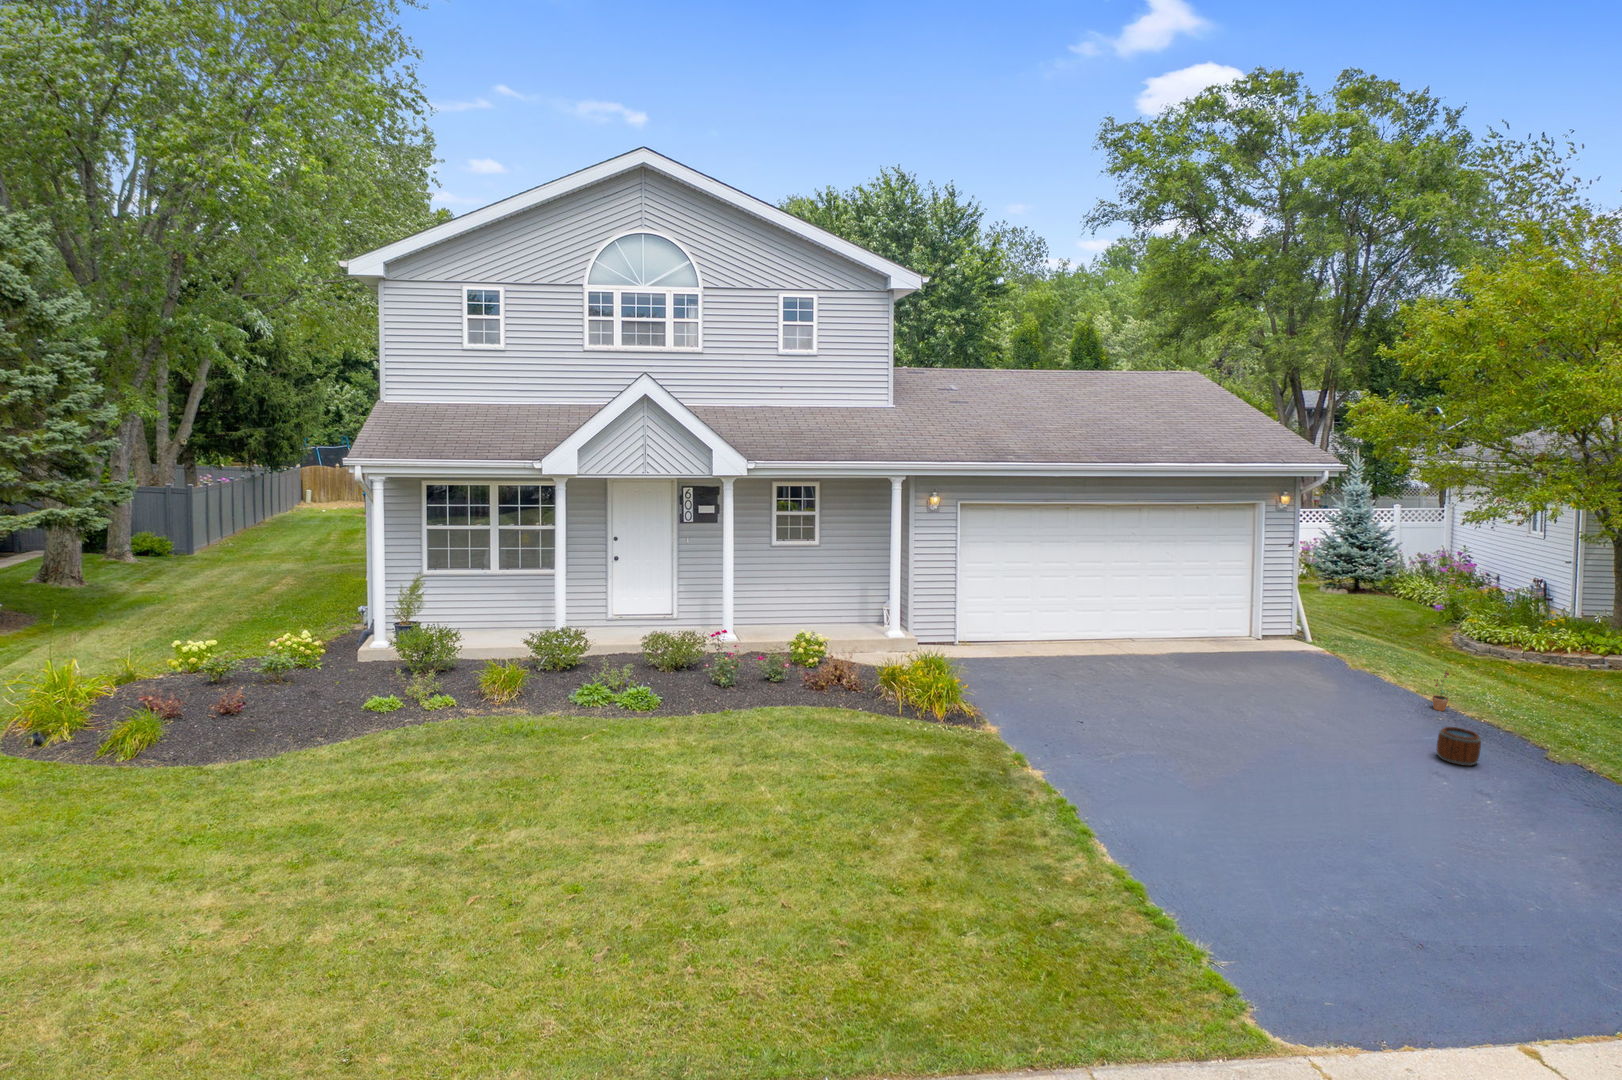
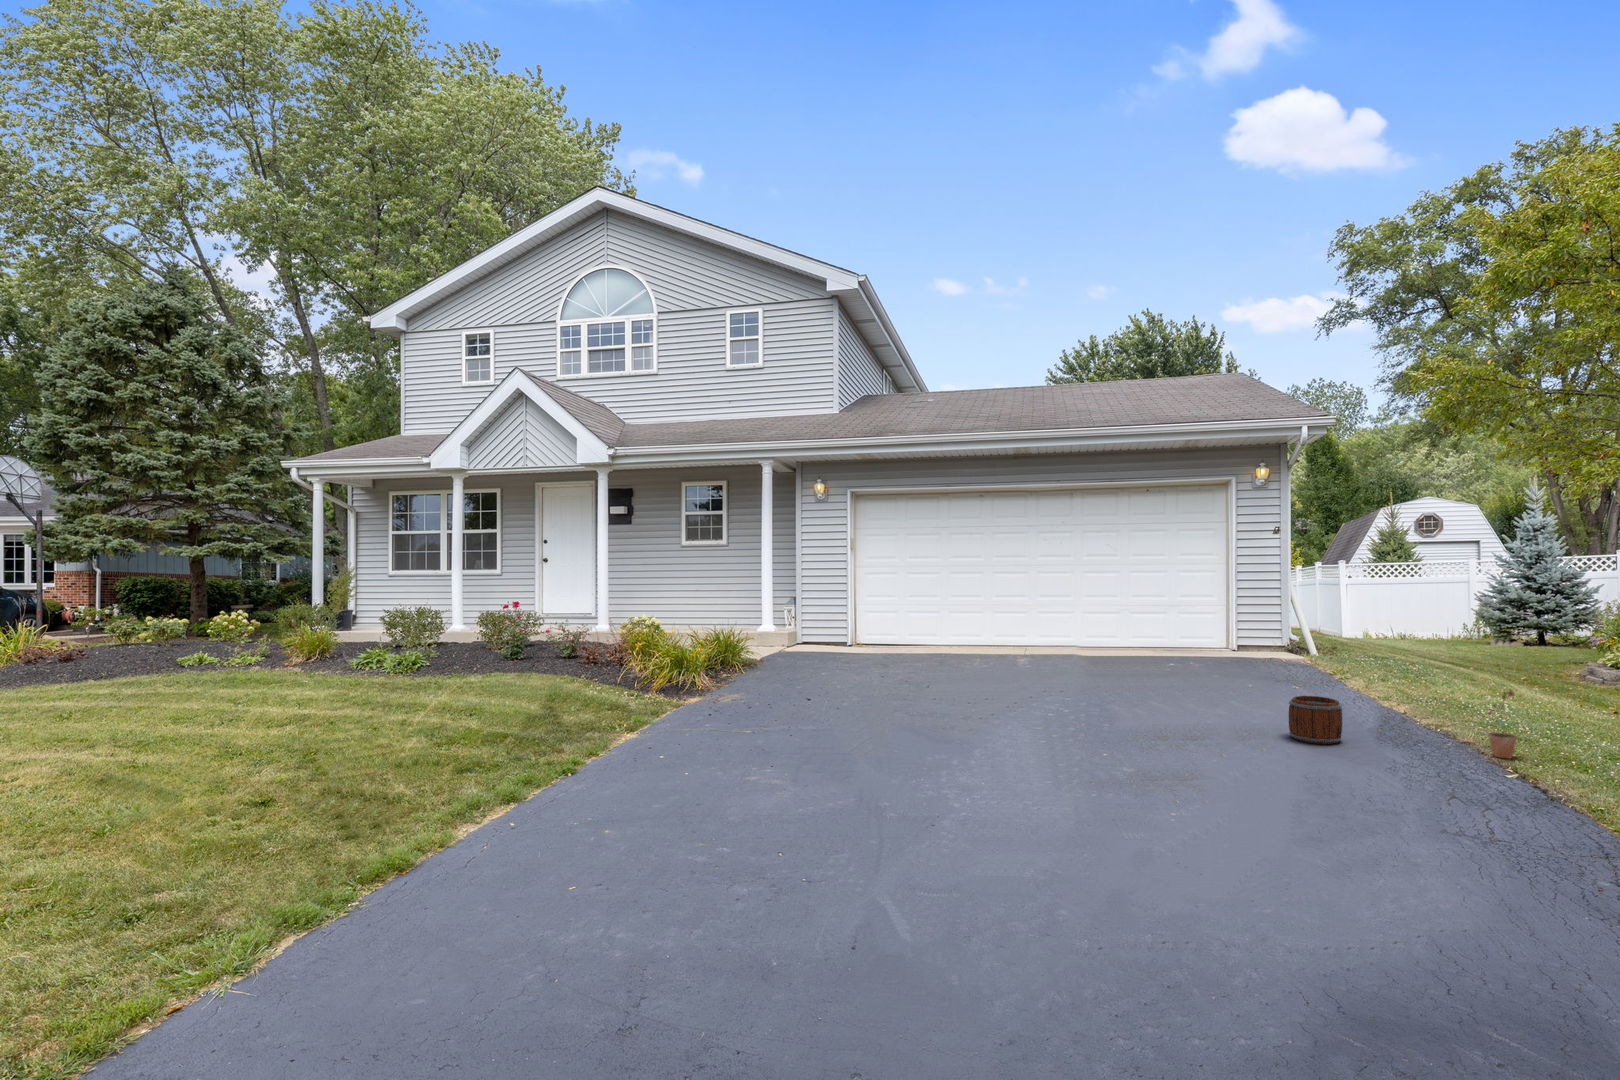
potted plant: present [1432,671,1449,711] -> present [1488,690,1517,758]

